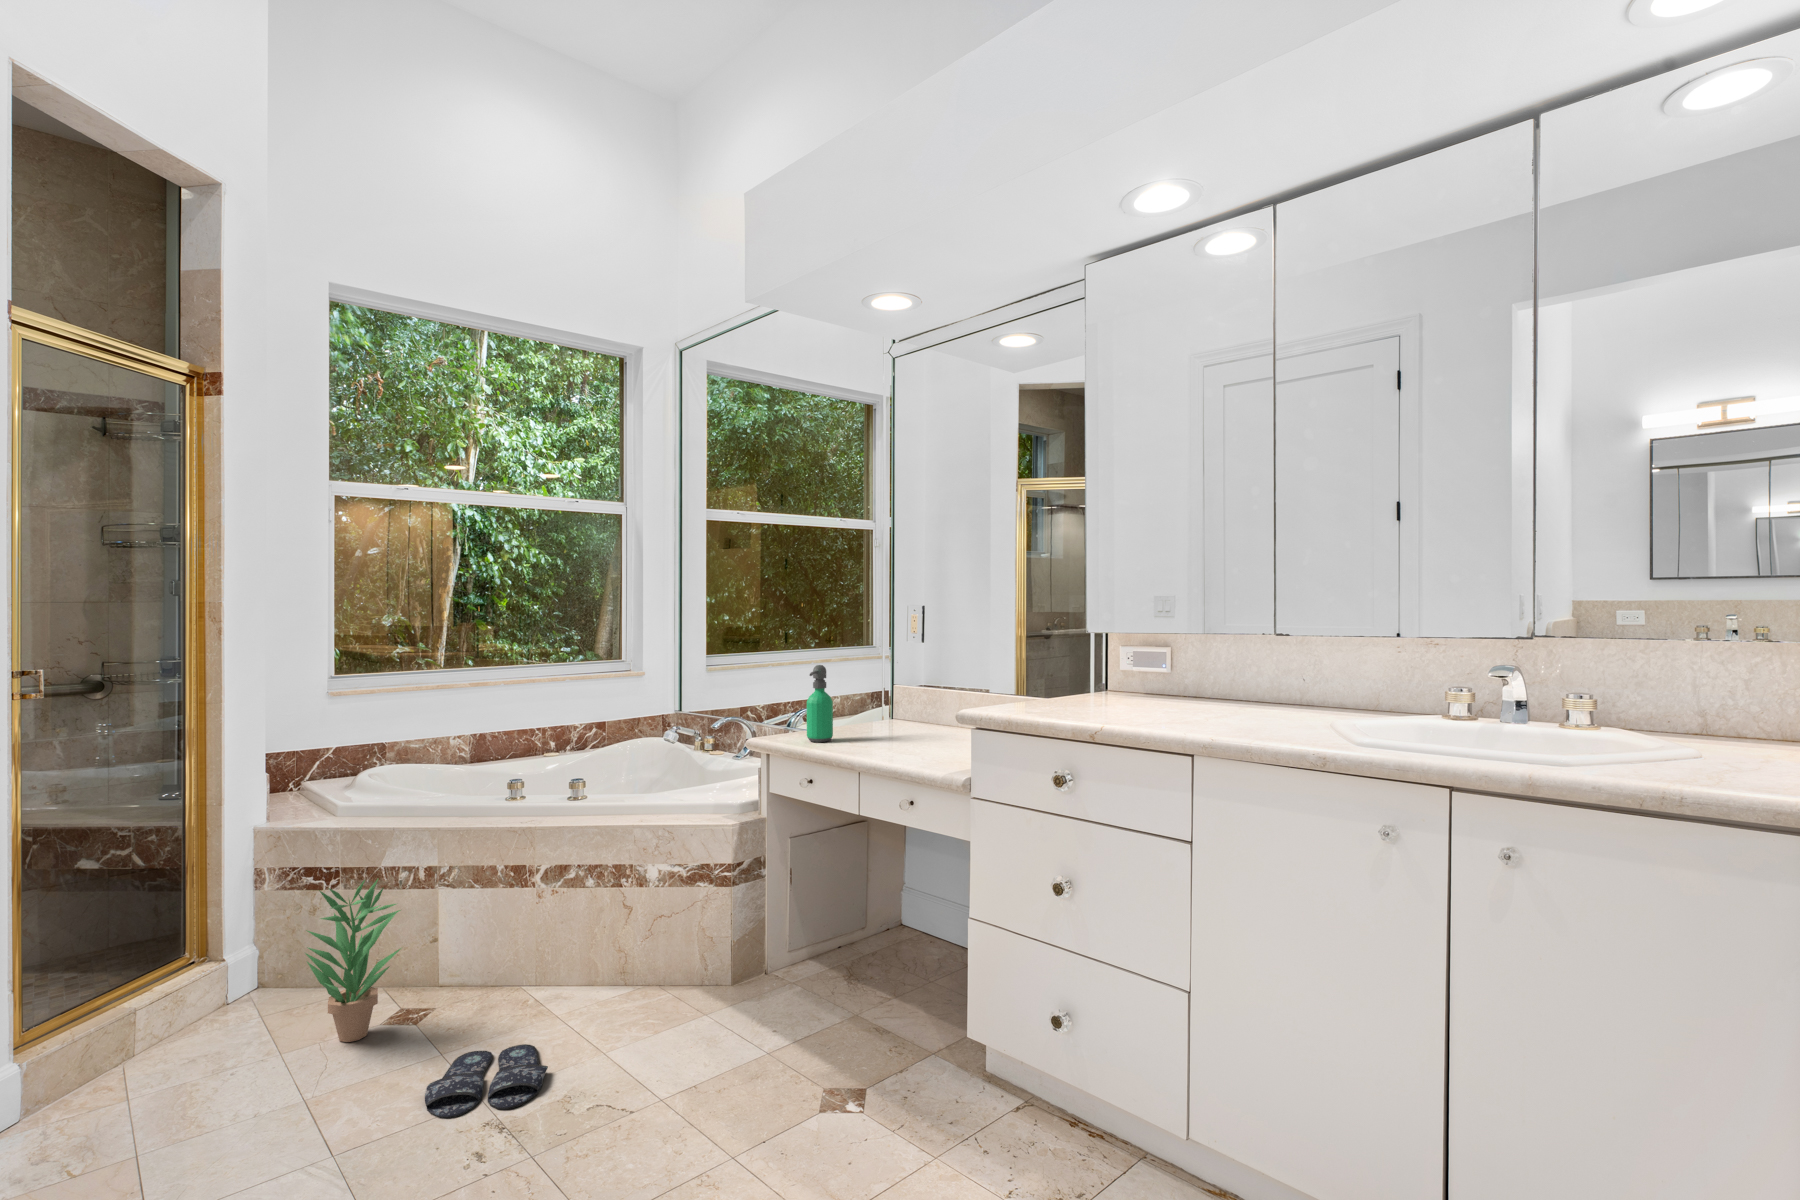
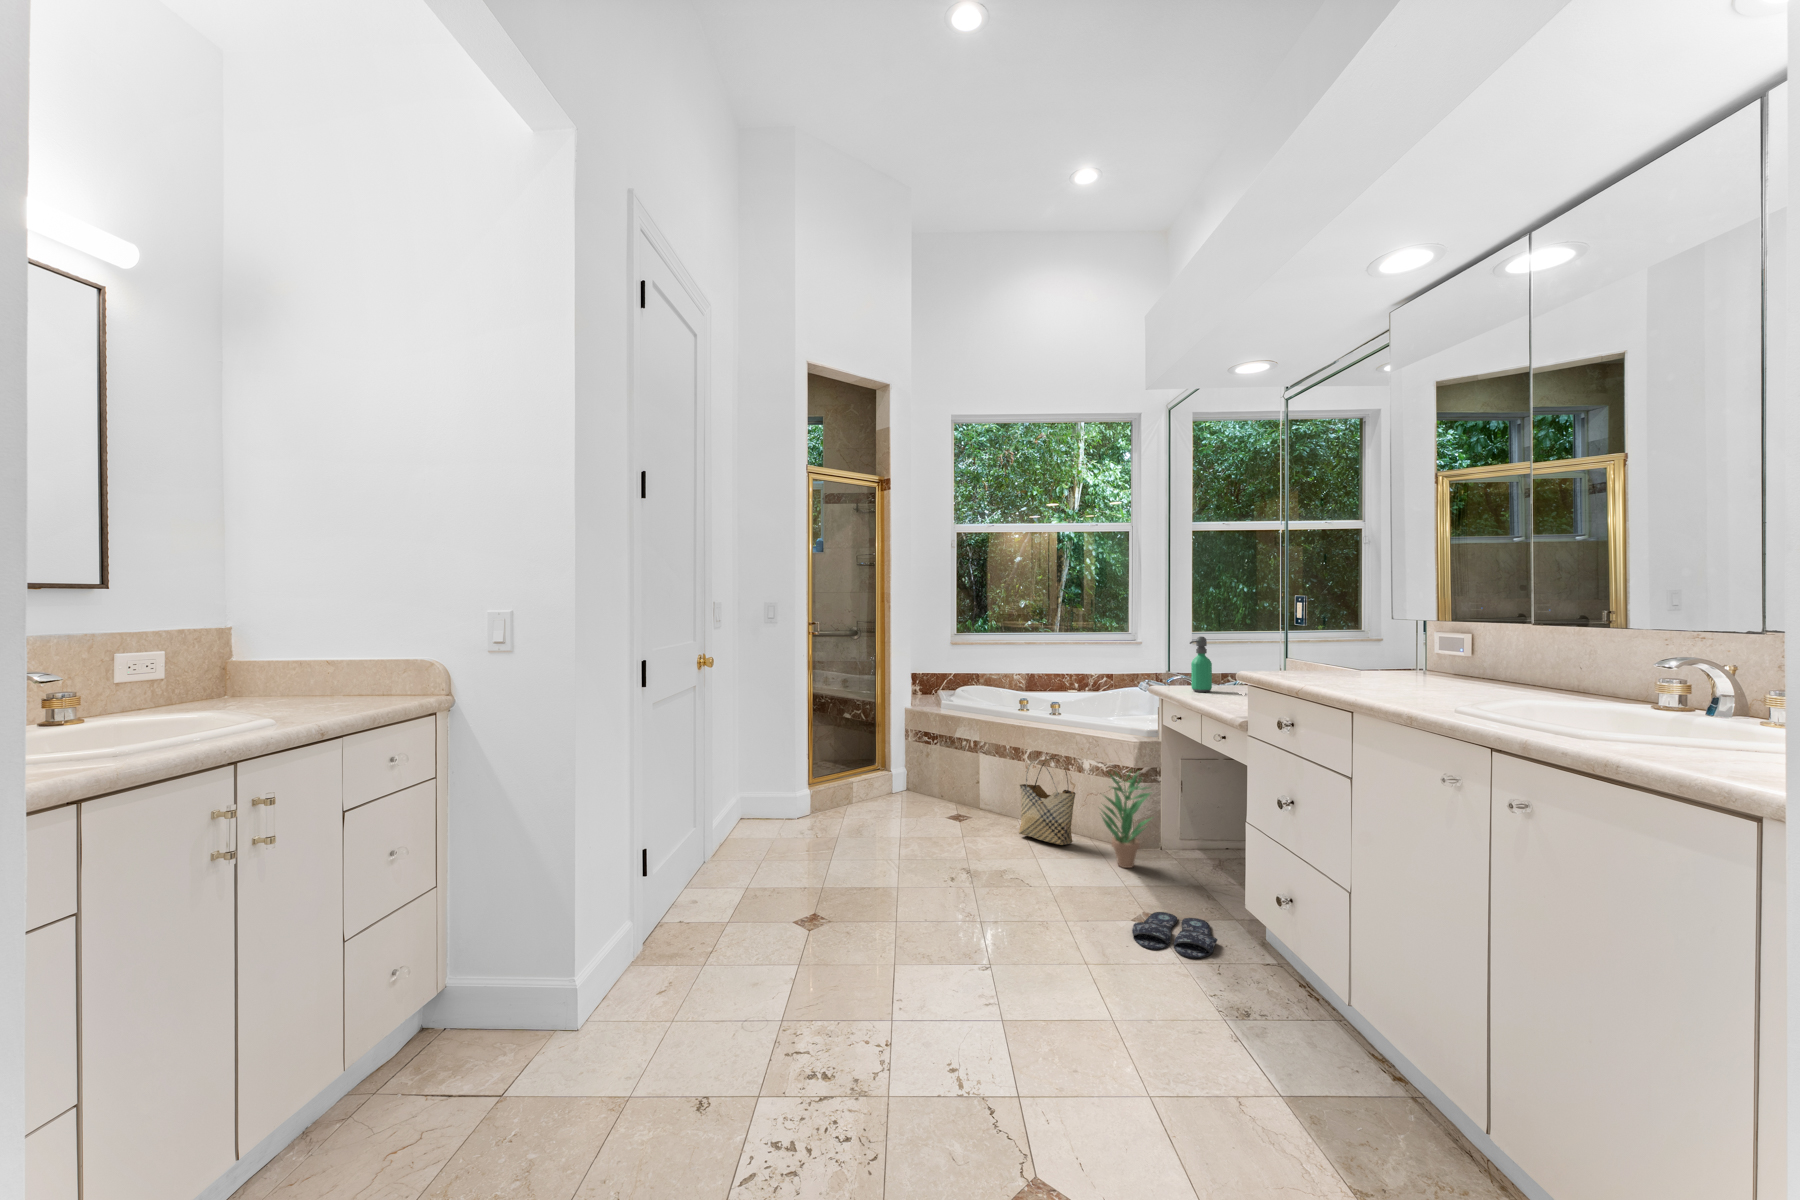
woven basket: none [543,872,646,1016] -> present [1019,758,1076,845]
potted plant: present [305,879,401,1042] -> present [1102,772,1150,868]
slippers: present [425,1044,548,1119] -> present [1132,912,1217,959]

